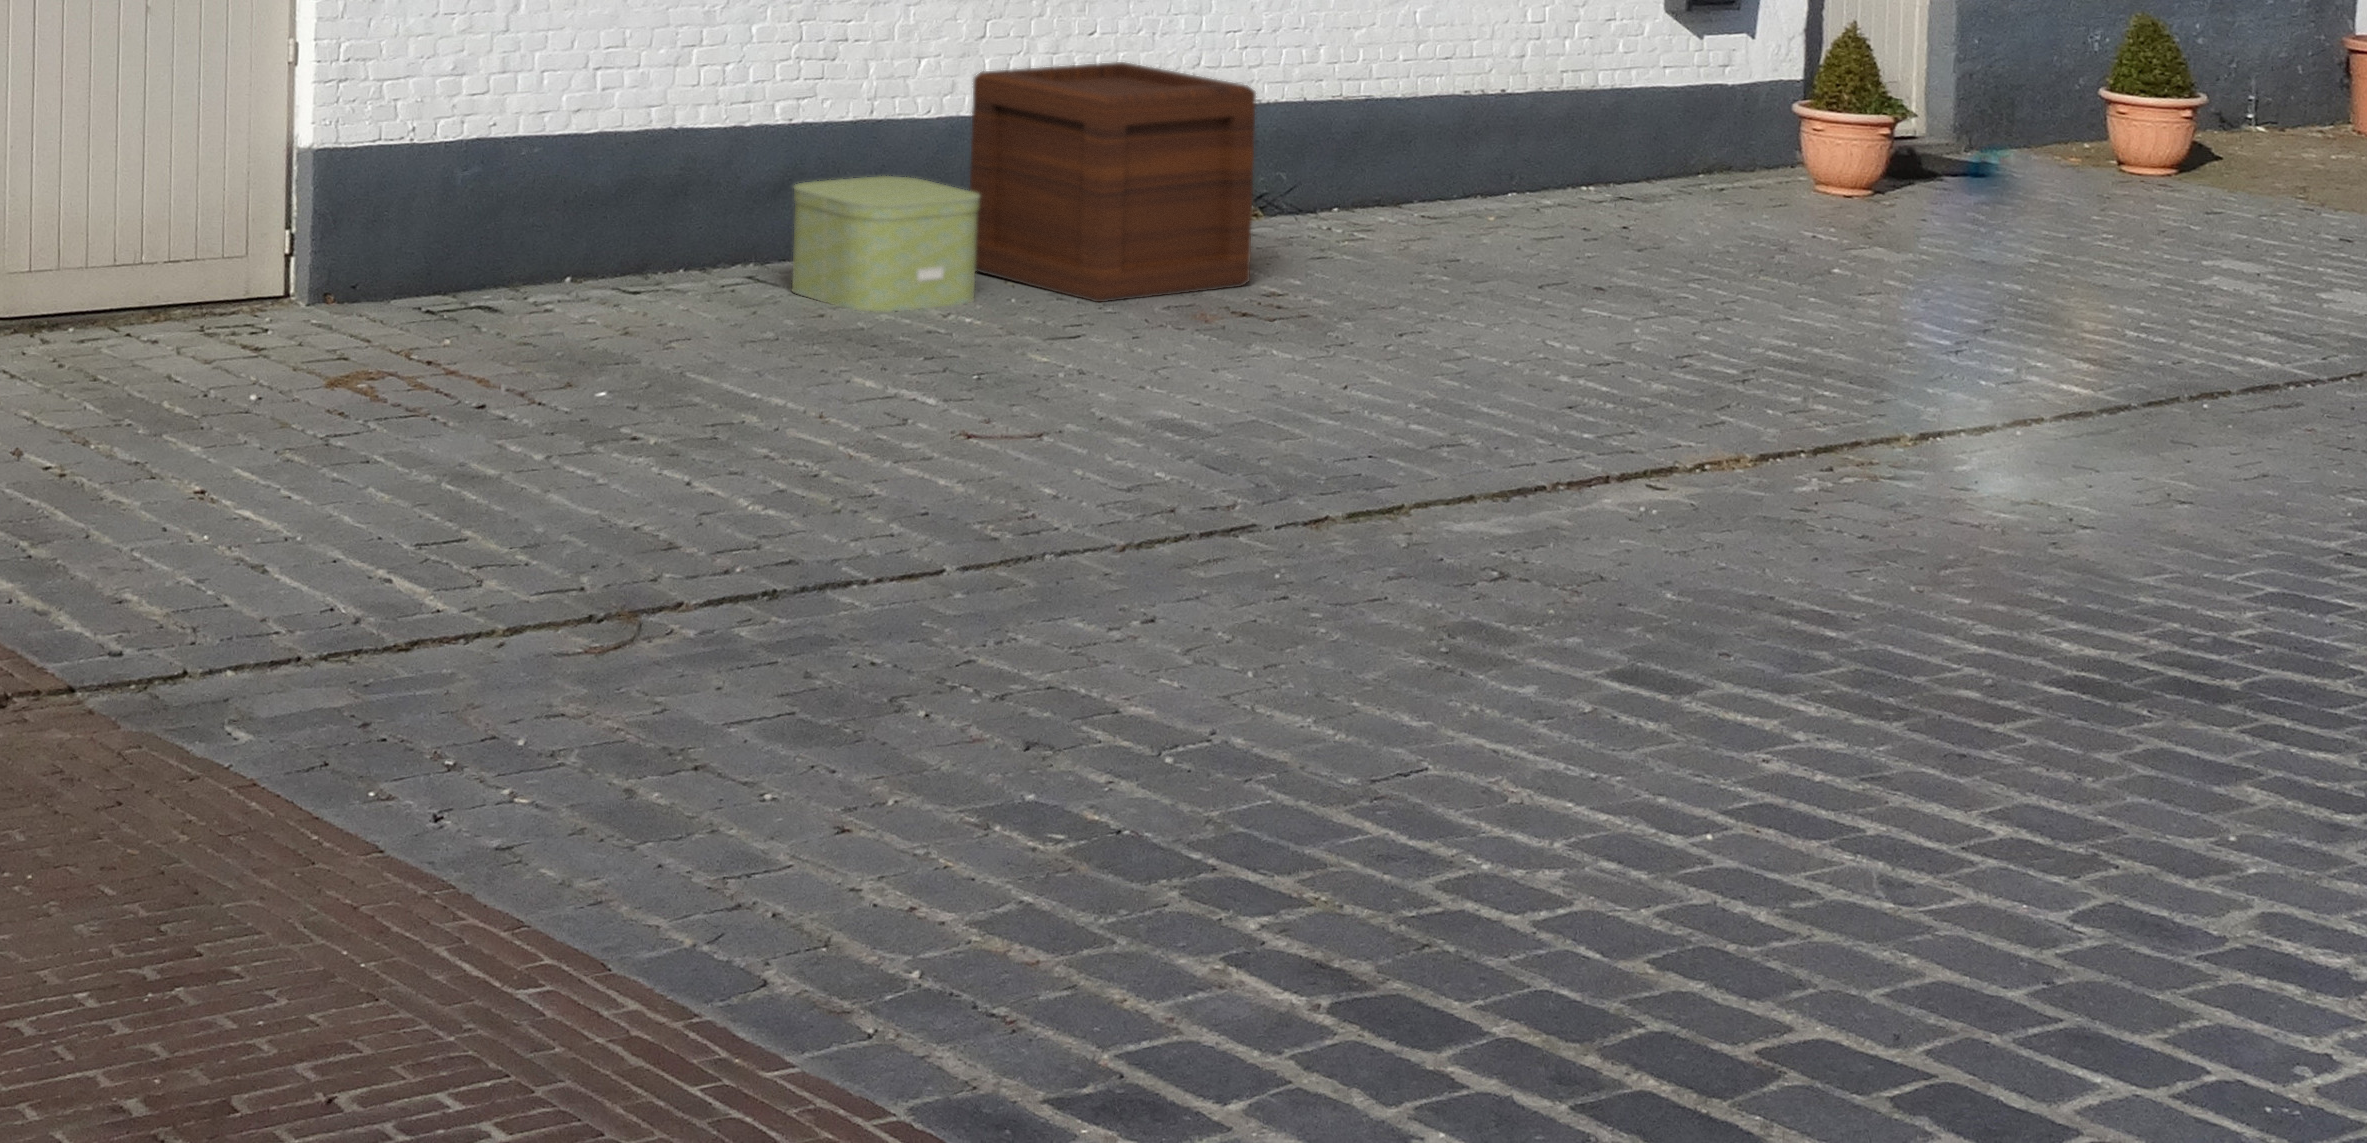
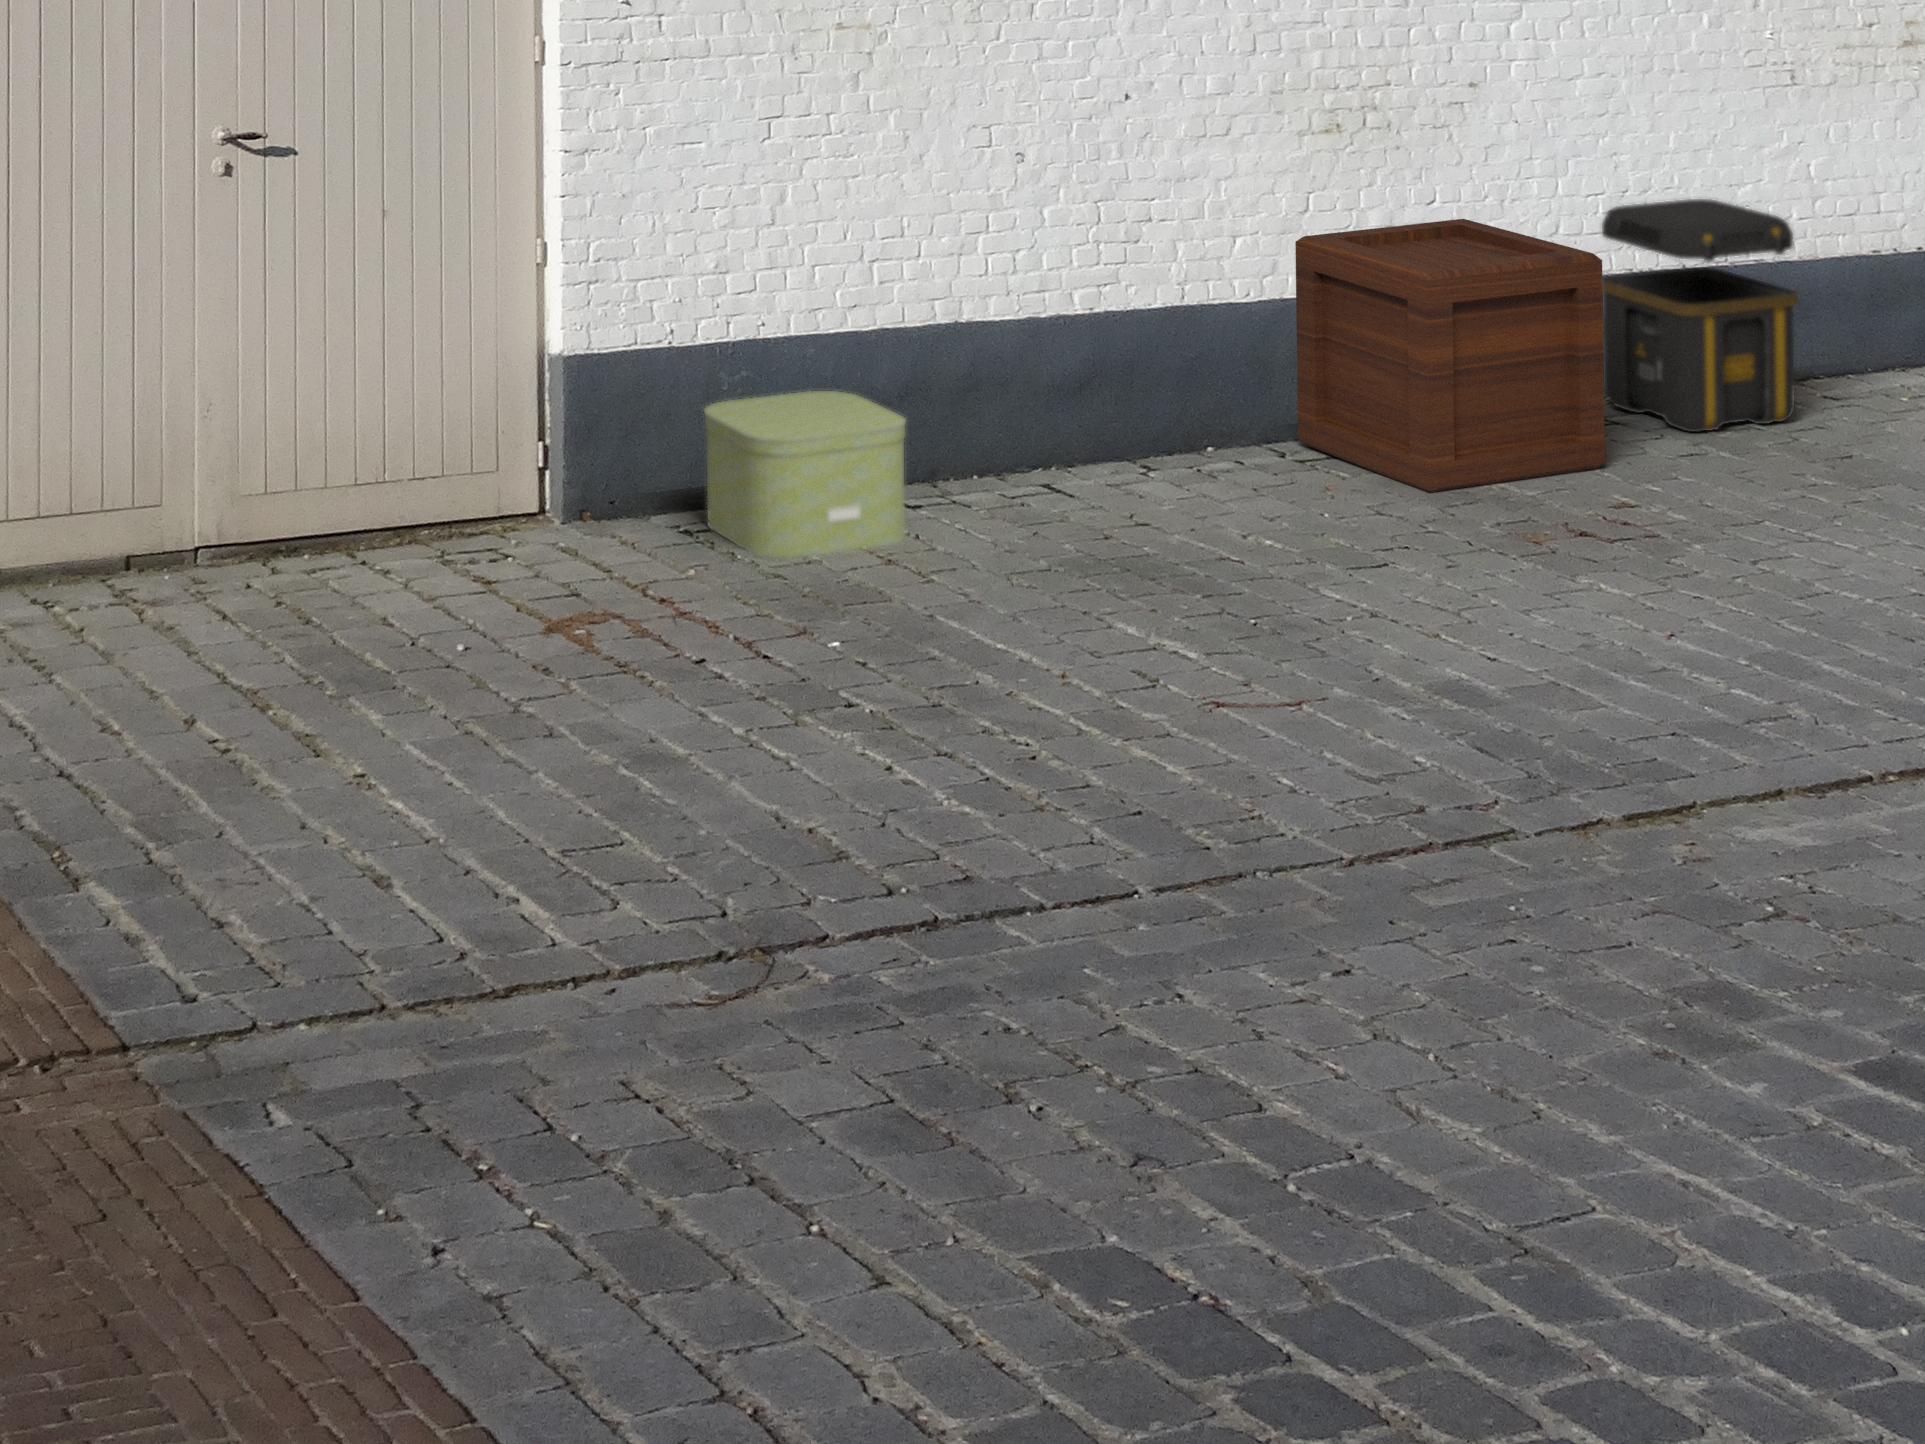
toolbox: none [1238,53,1417,263] -> present [1602,199,1798,432]
storage box: present [792,176,980,311] -> present [704,391,906,557]

